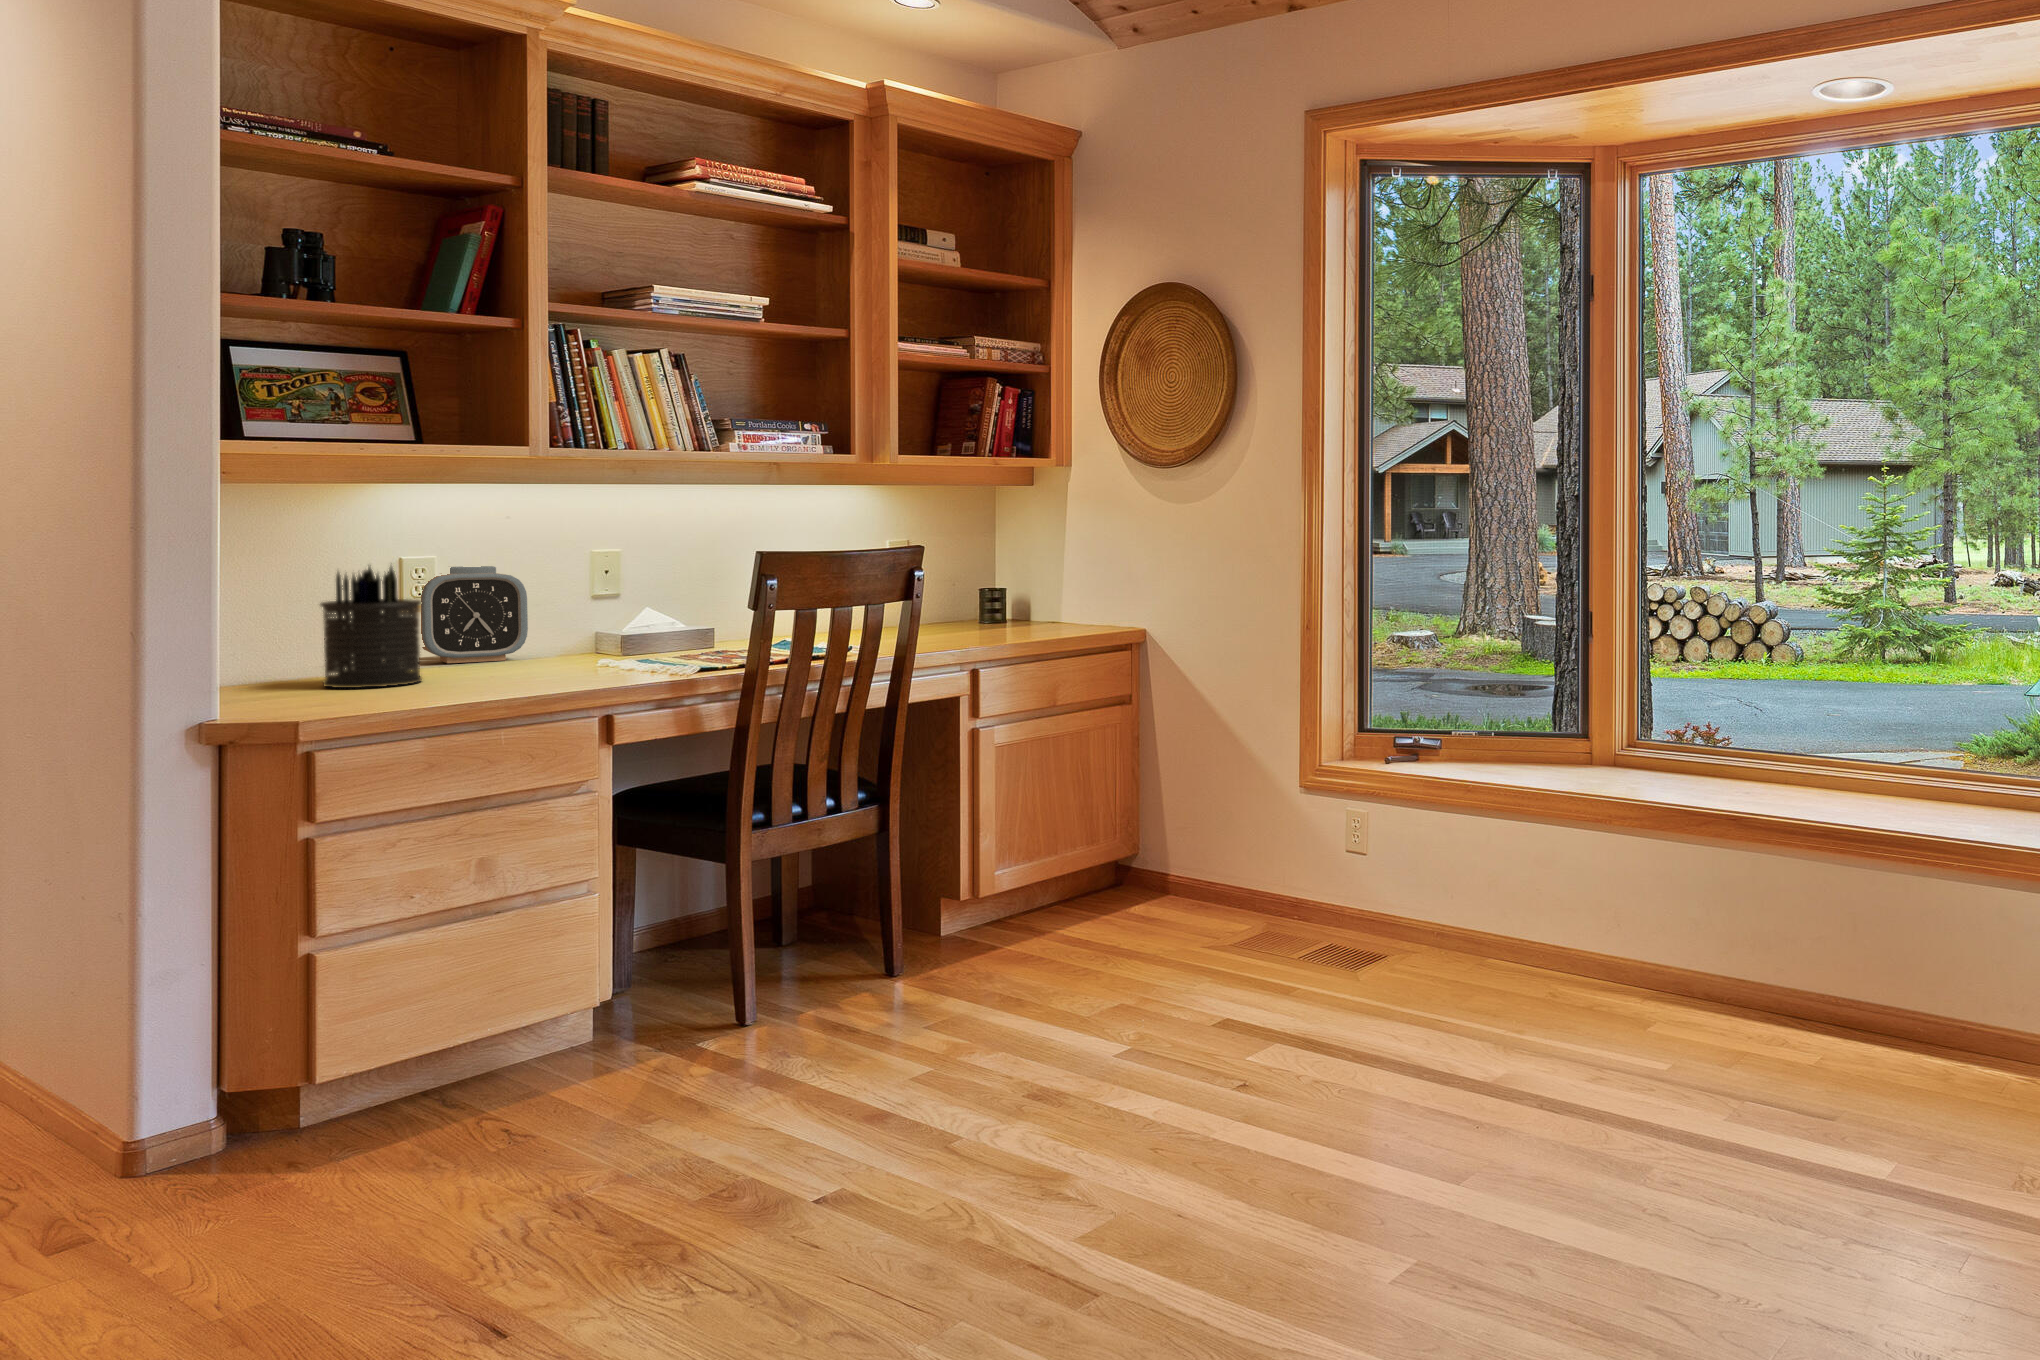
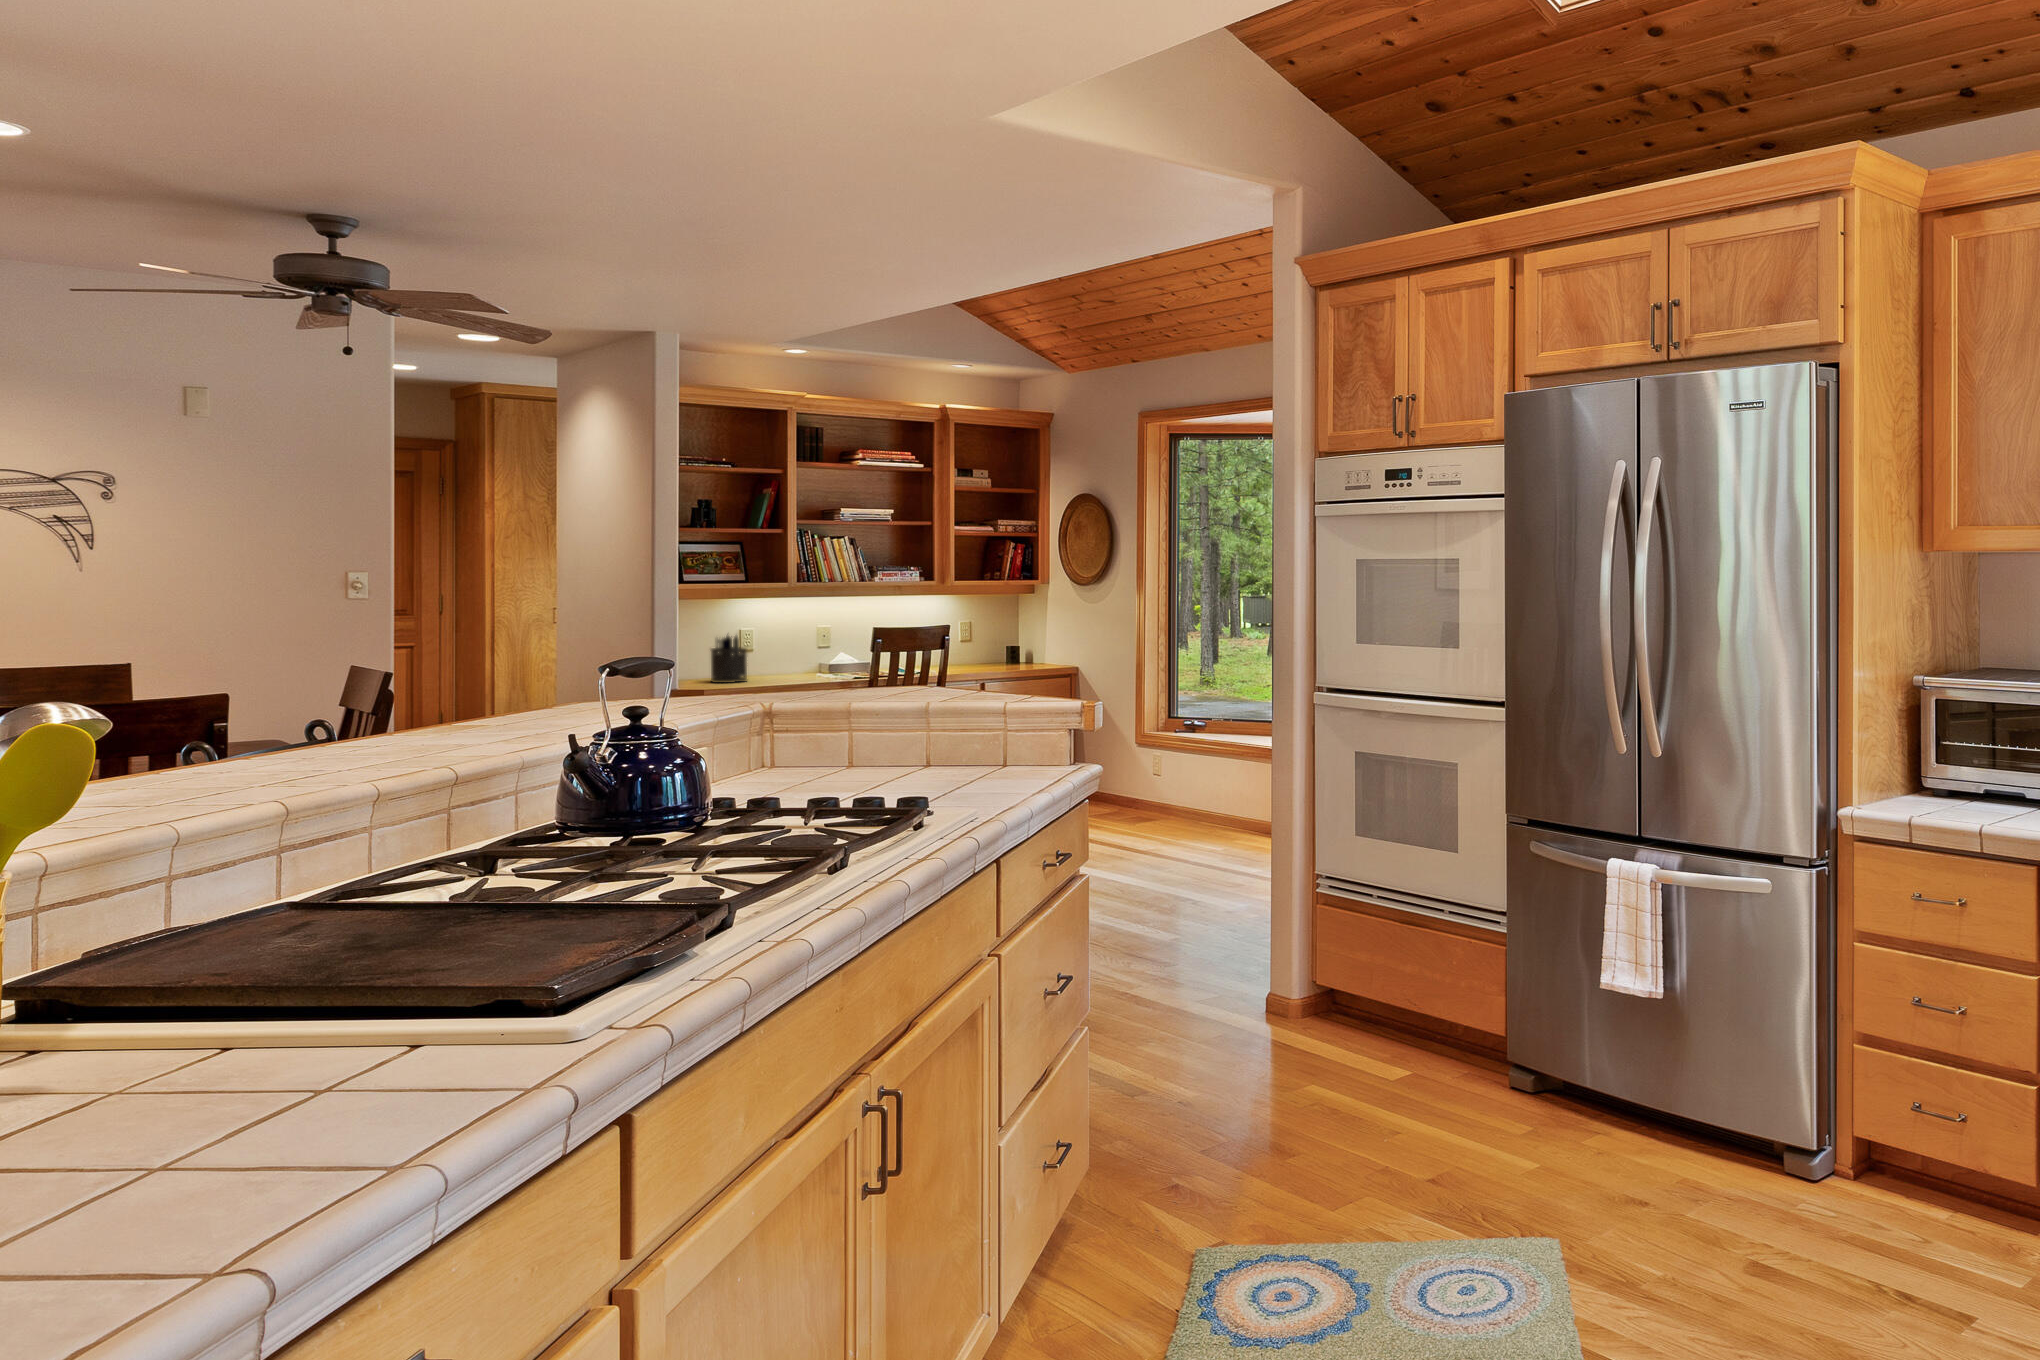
alarm clock: present [421,566,528,663] -> none [743,633,789,675]

